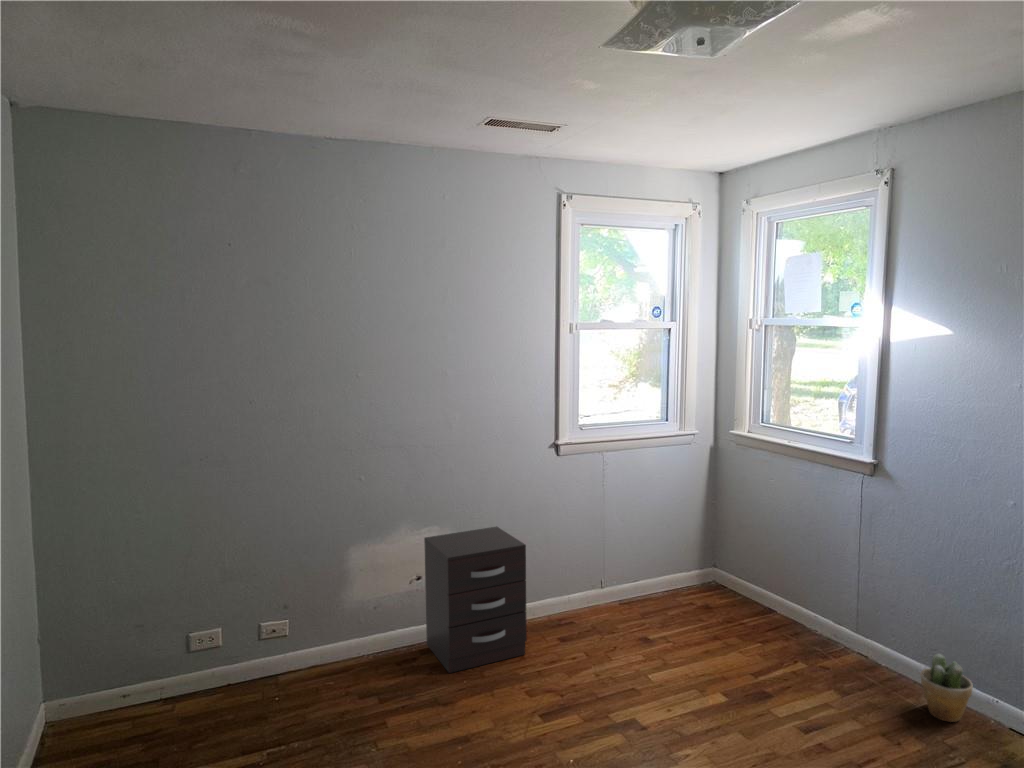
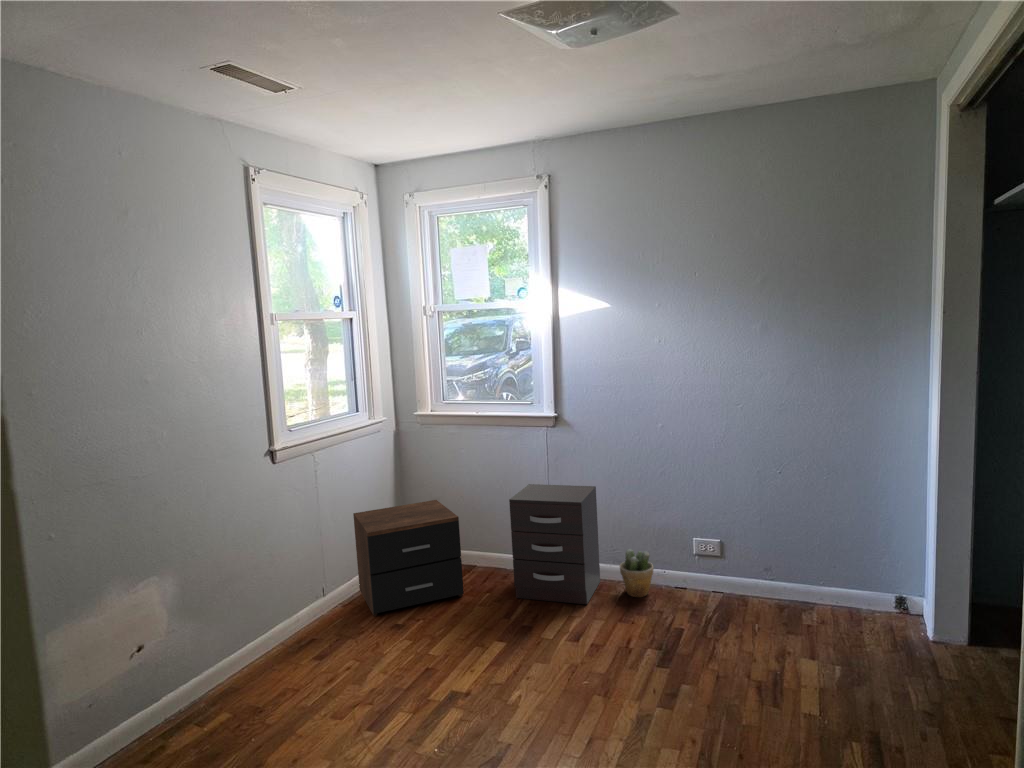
nightstand: none [634,519,735,636] -> present [353,500,464,616]
dresser: present [424,526,527,673] -> present [509,484,600,604]

